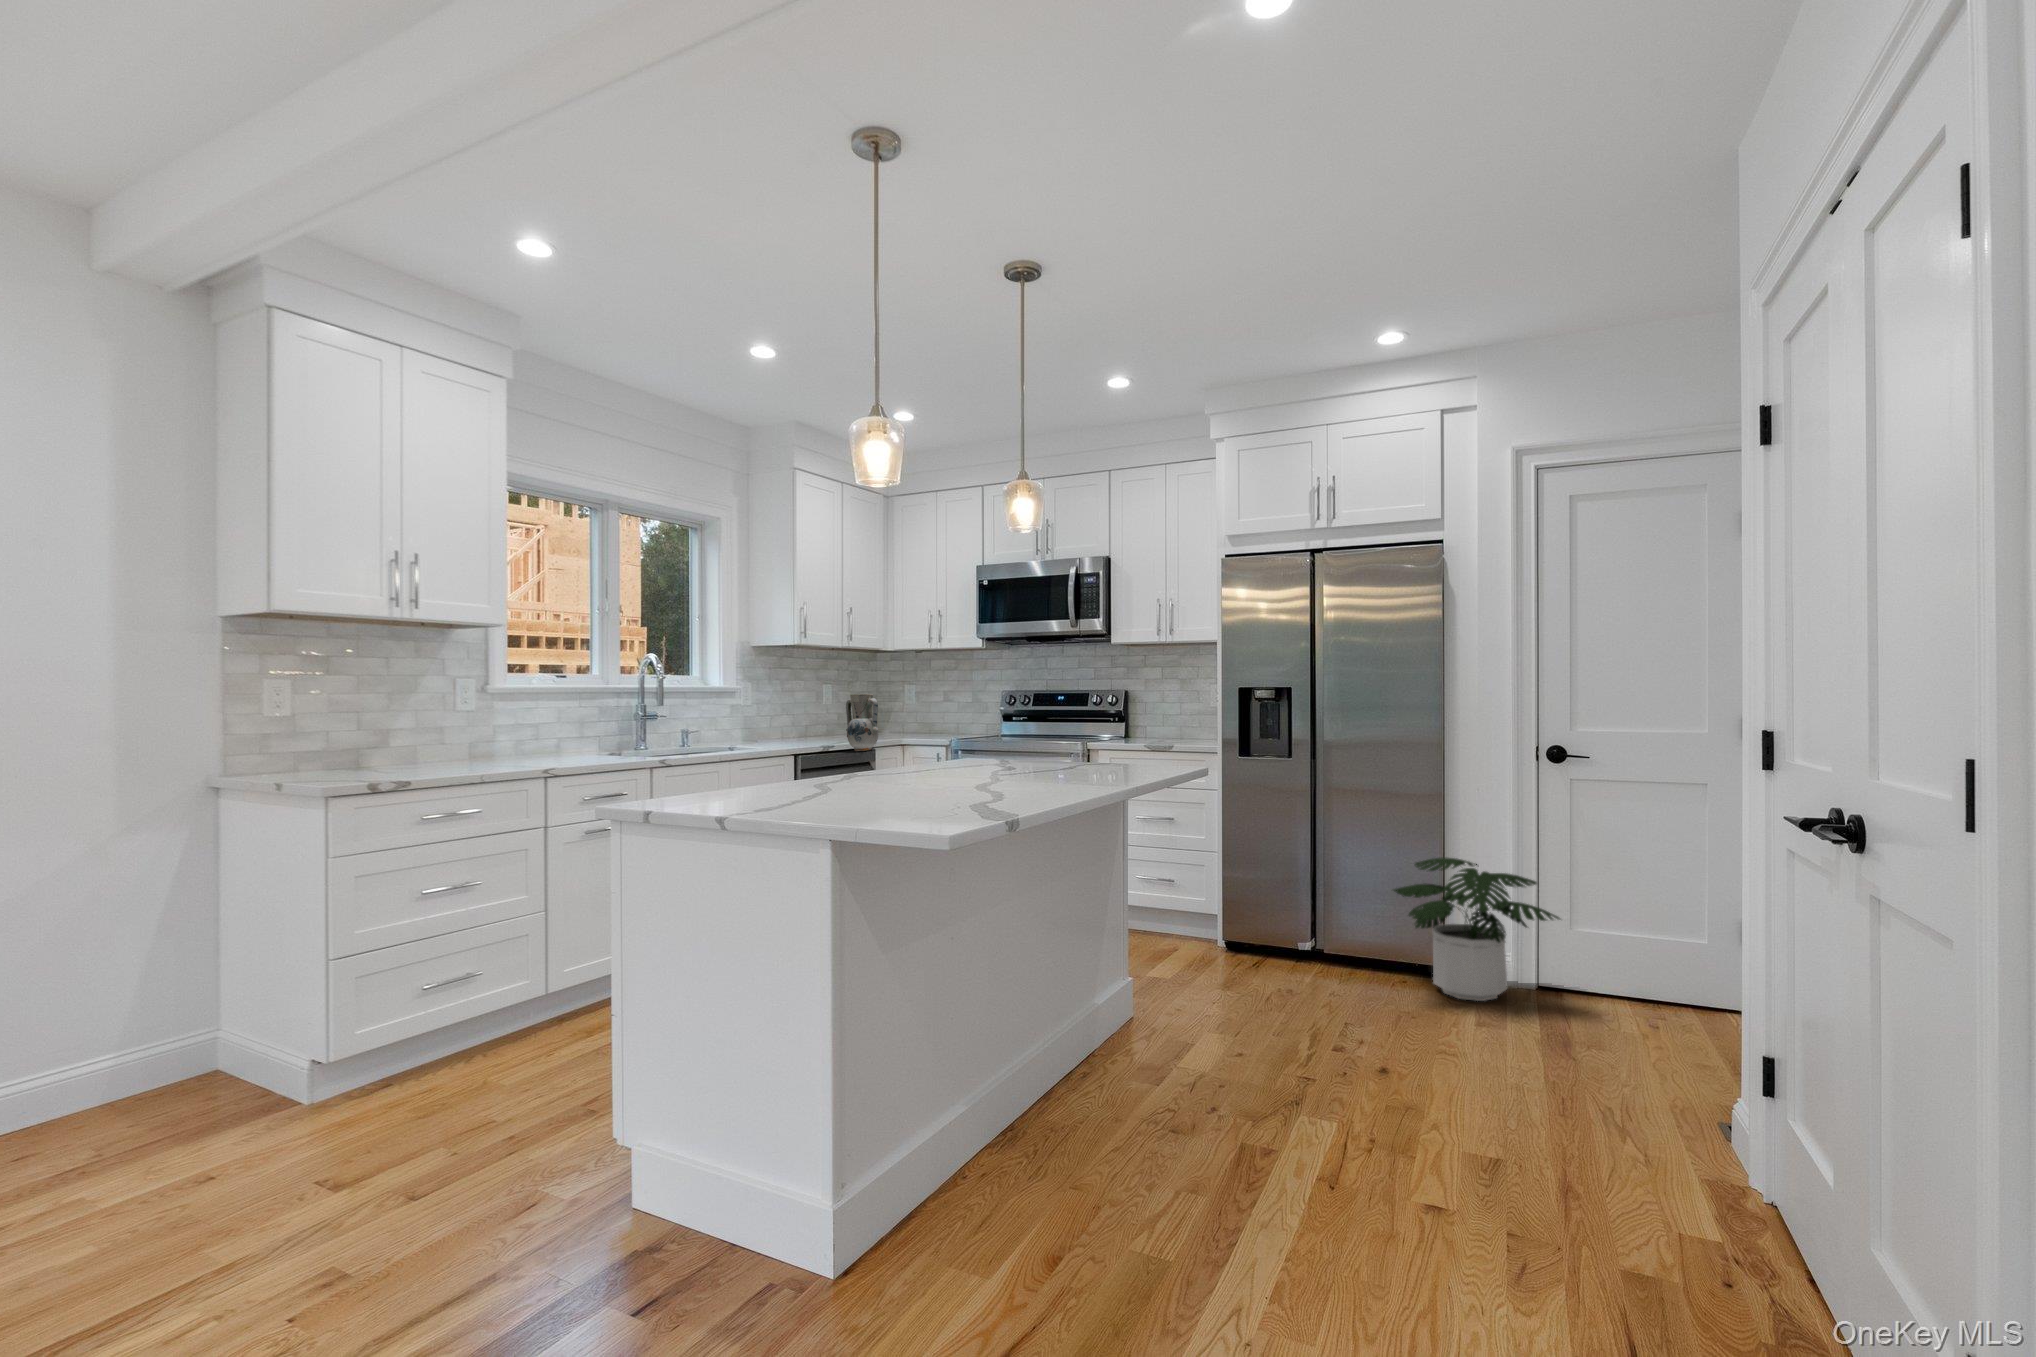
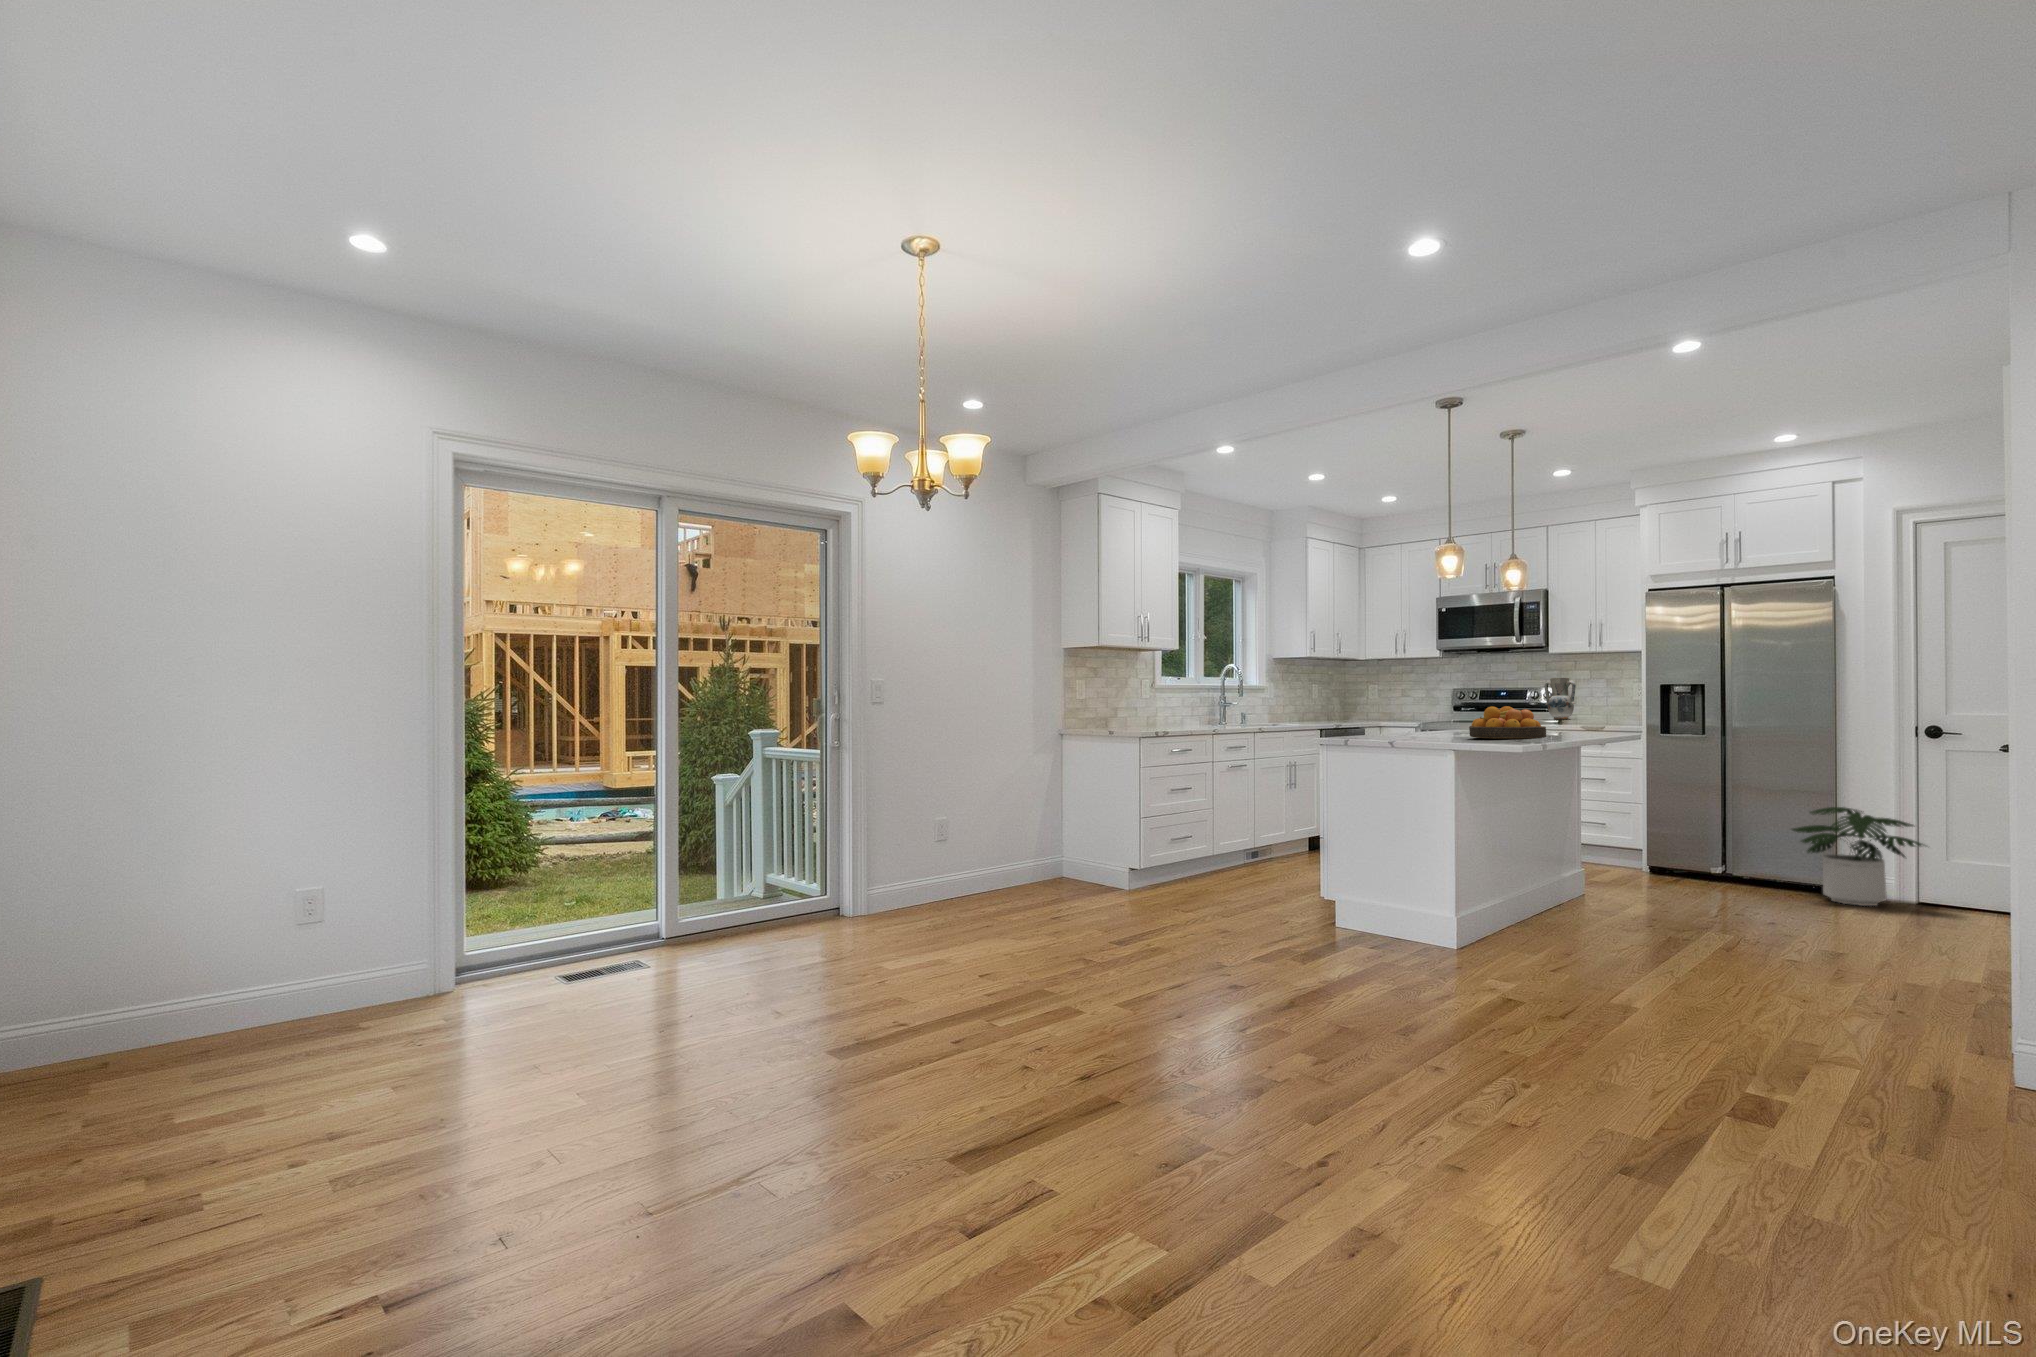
vase: present [846,694,878,751] -> present [1544,678,1576,719]
fruit bowl: none [936,742,1060,807] -> present [1469,706,1546,739]

